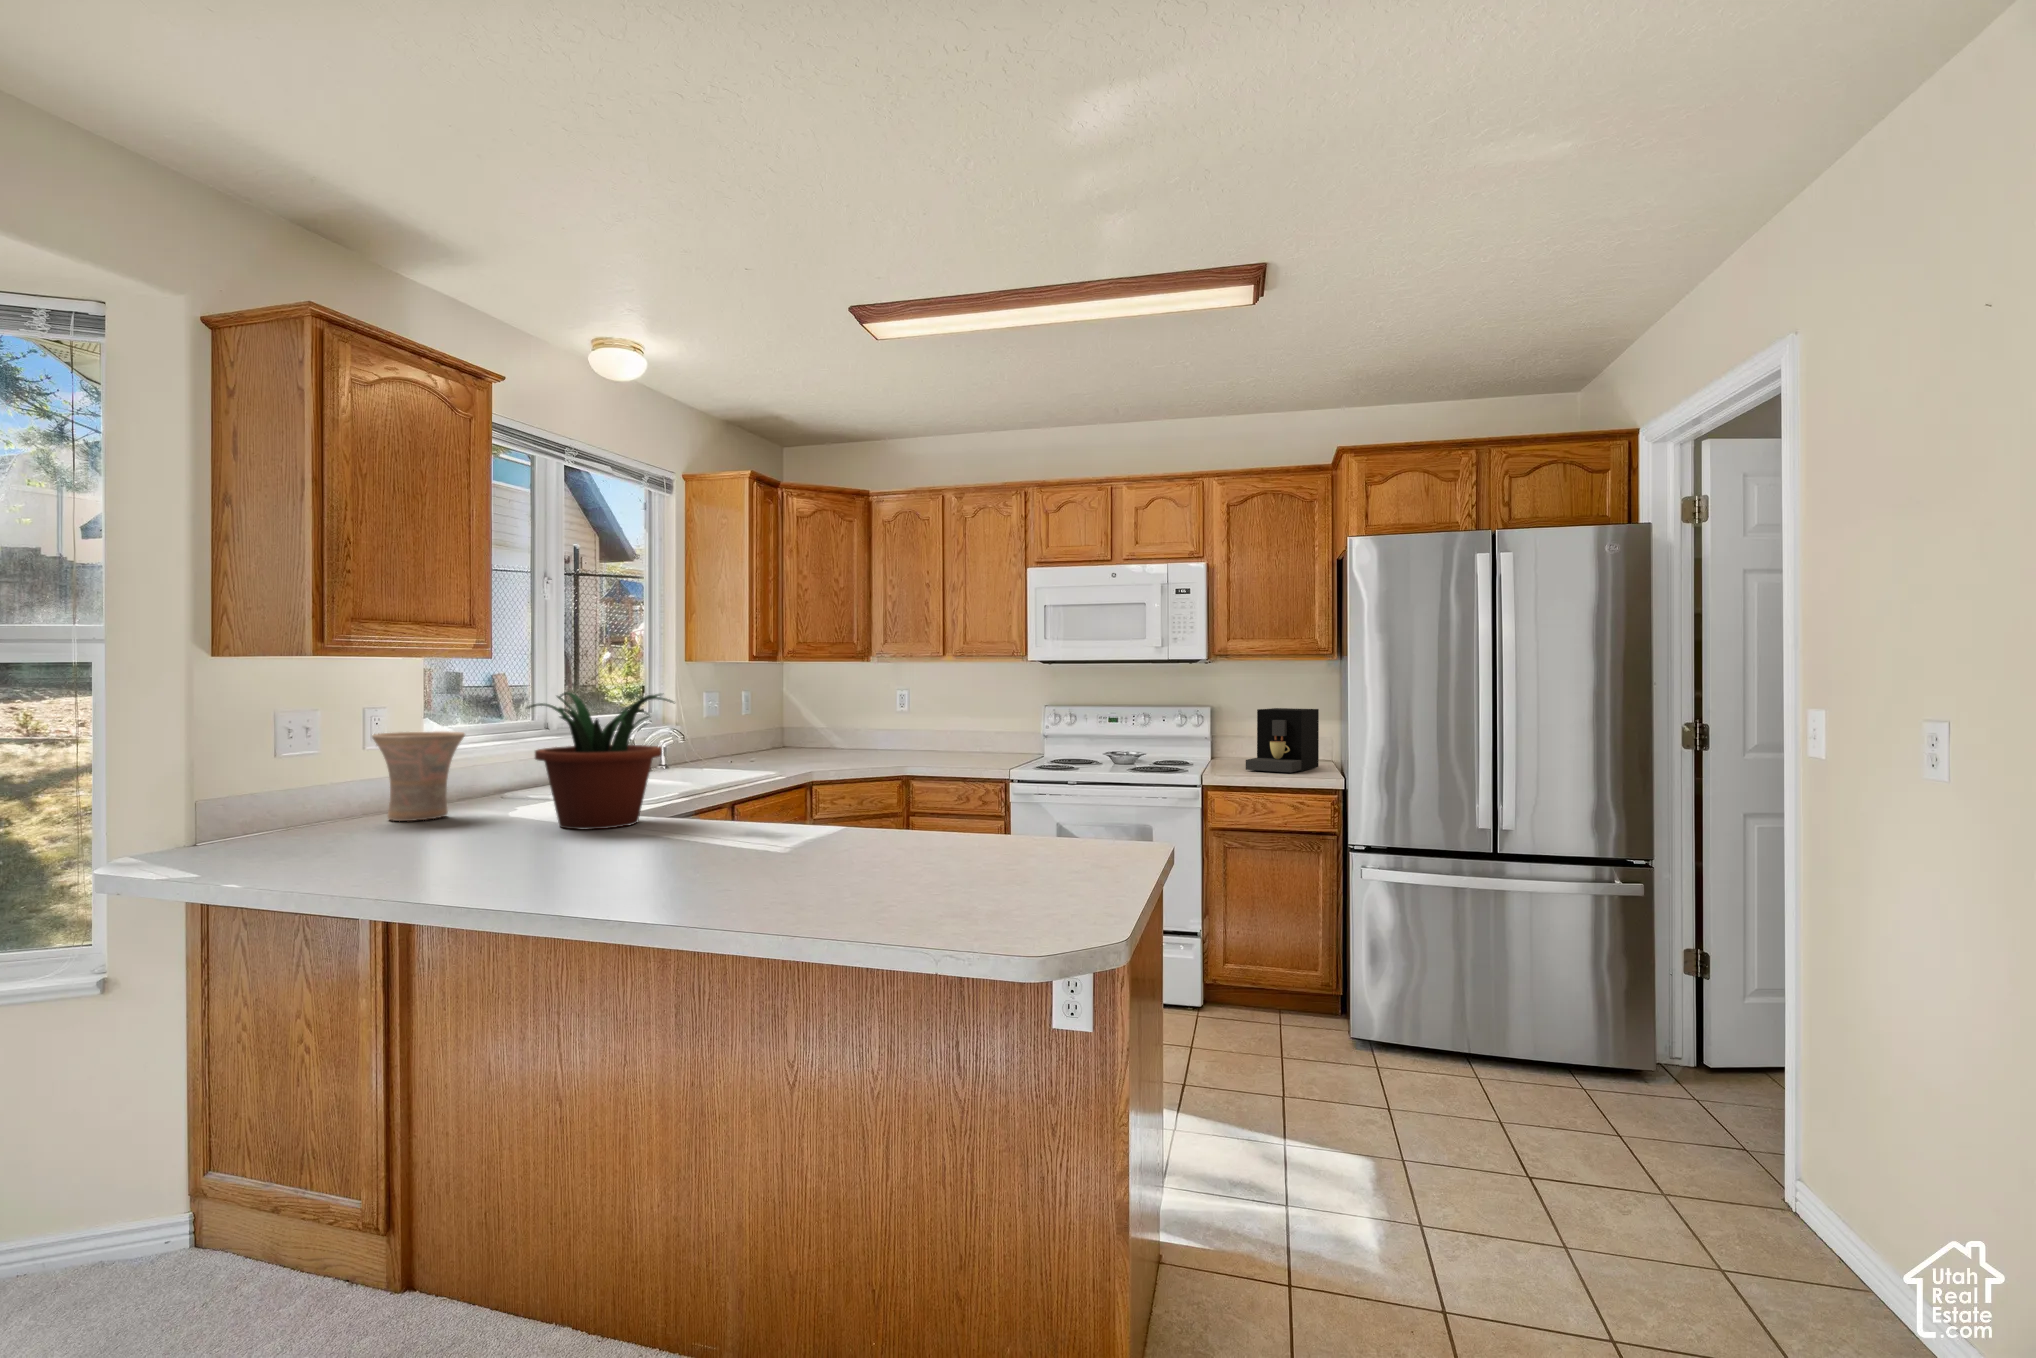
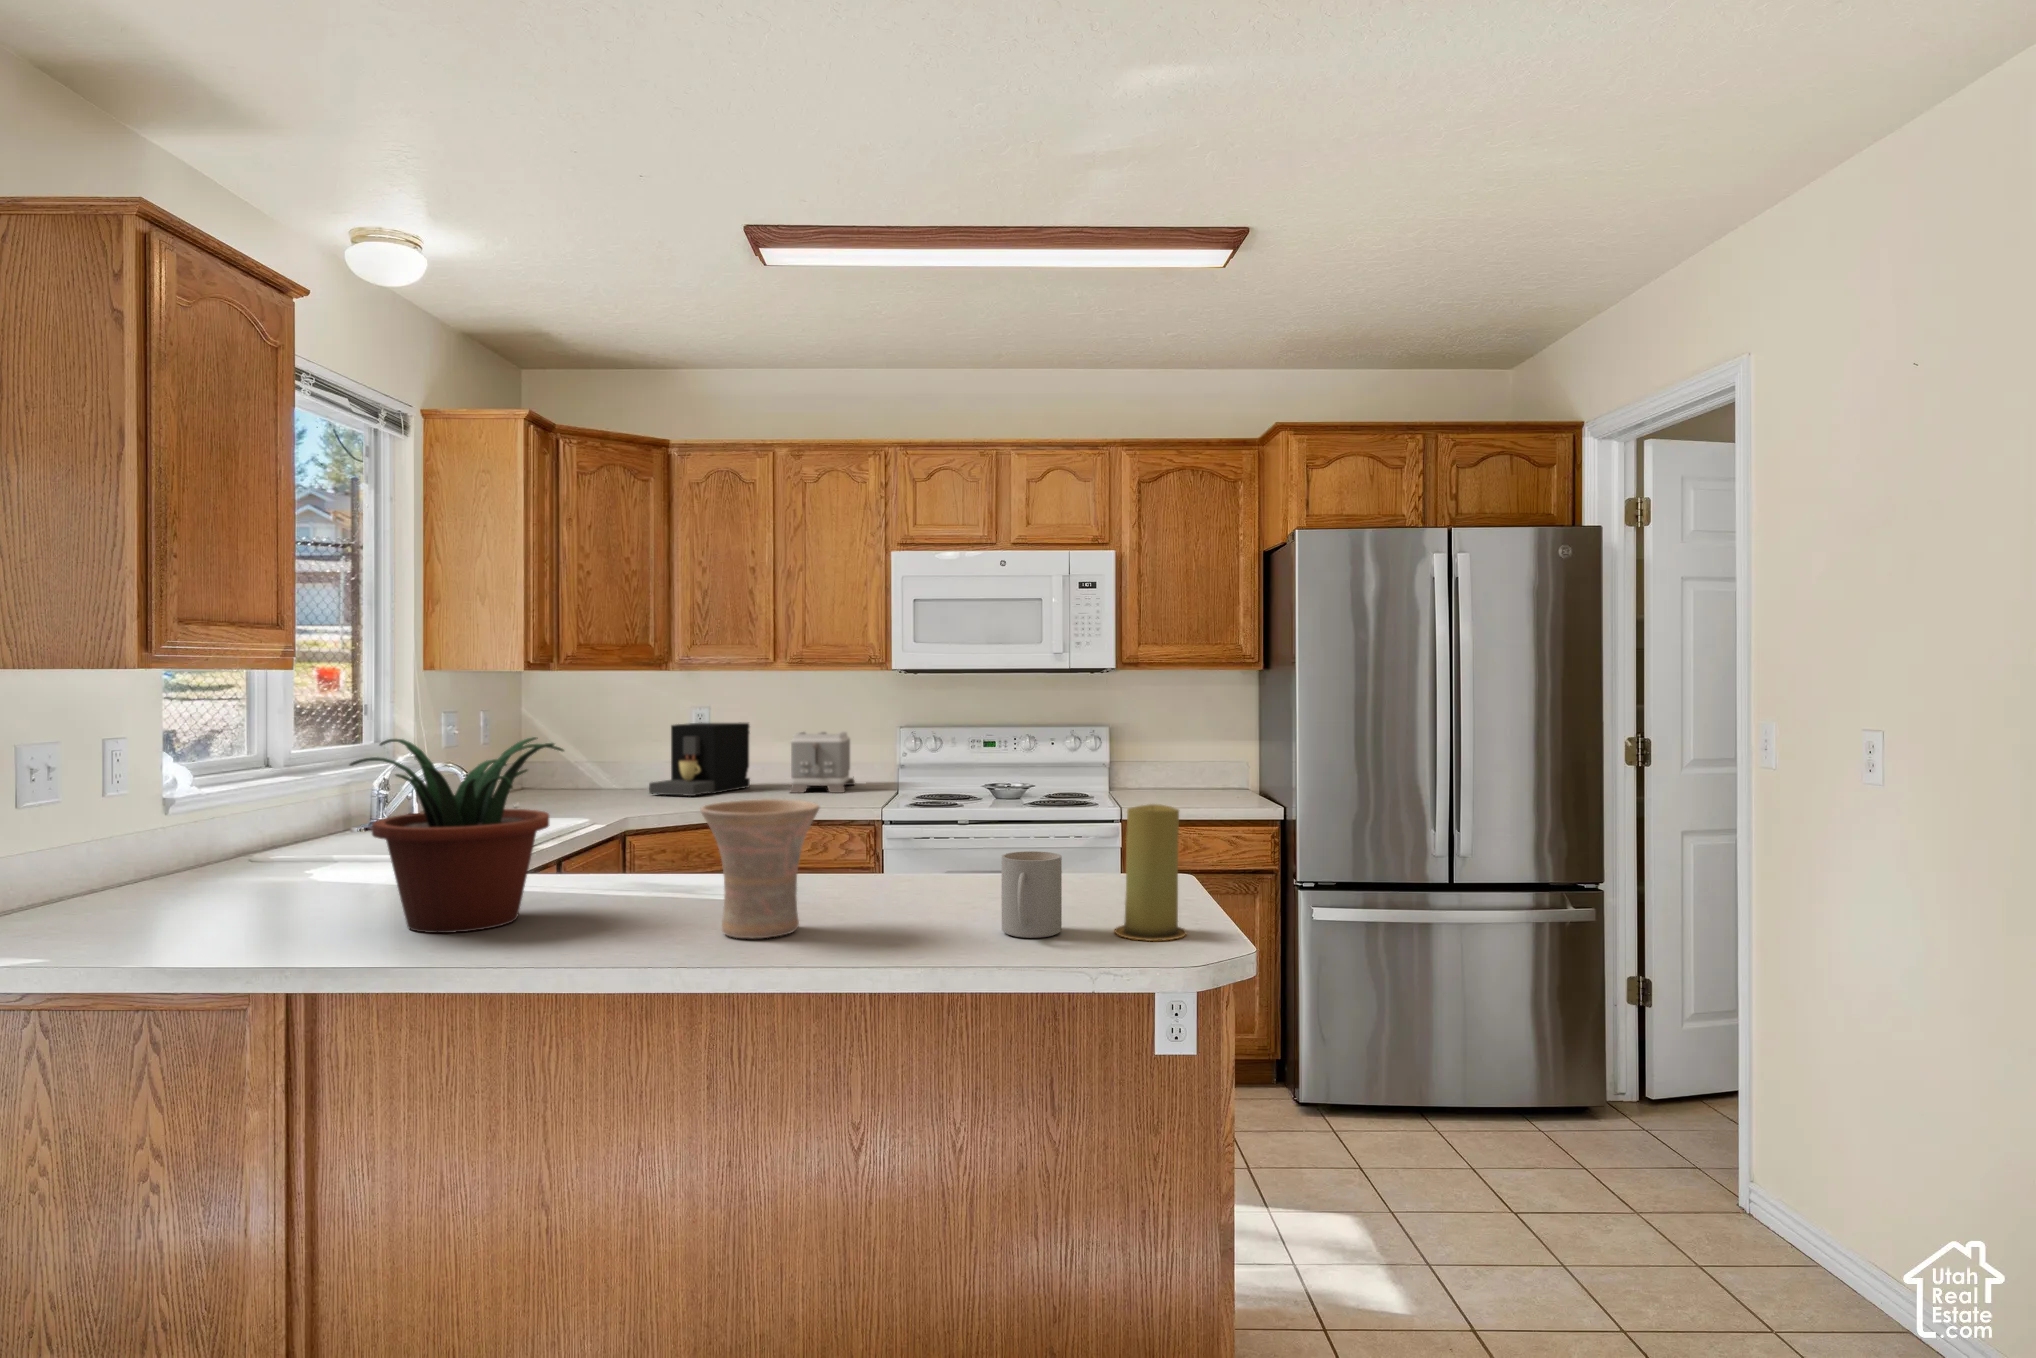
coffee maker: present [1246,708,1319,772] -> present [649,722,750,796]
toaster: none [956,710,1015,758] -> present [790,732,855,793]
vase: present [372,731,465,821] -> present [700,799,820,939]
candle: none [1045,750,1106,864] -> present [1114,804,1187,941]
mug: none [956,787,1005,856] -> present [1001,851,1062,938]

